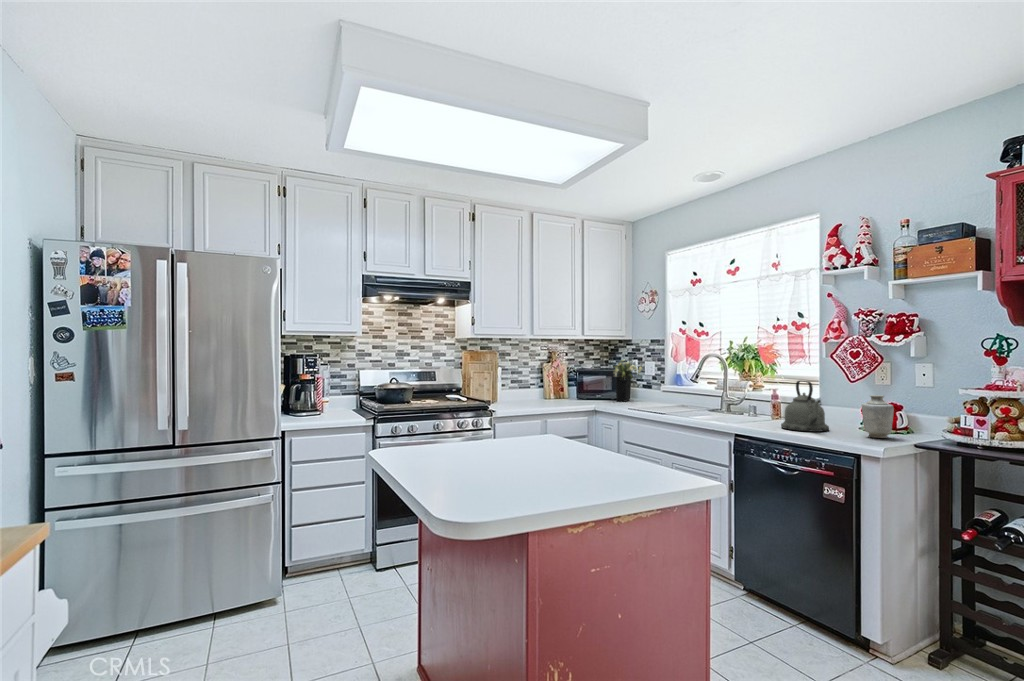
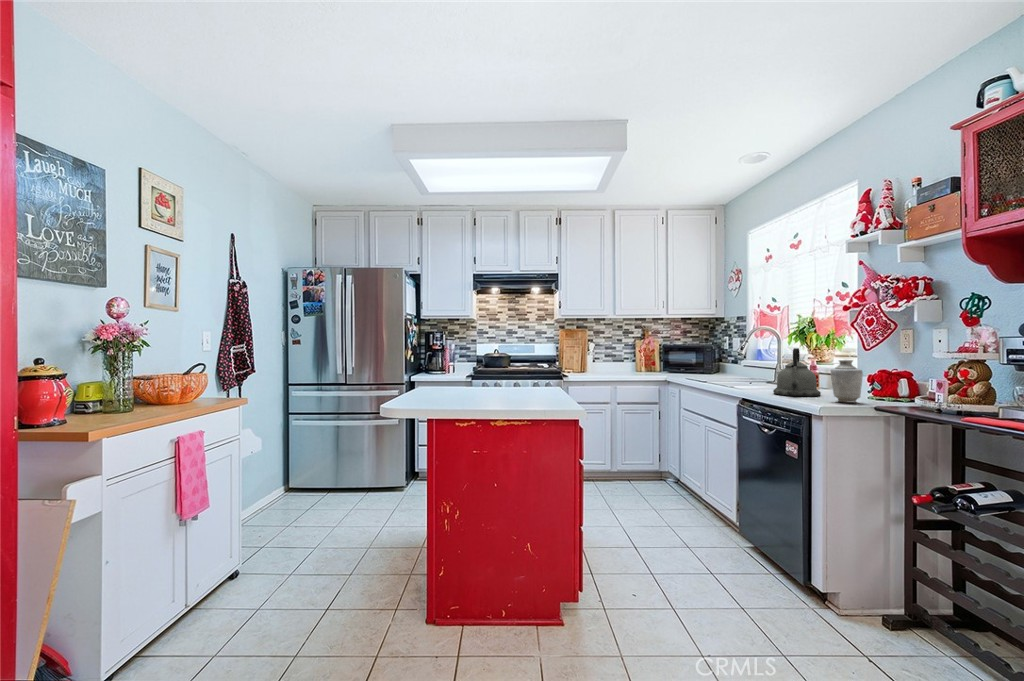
flower arrangement: present [613,360,642,401] -> none [692,335,726,374]

